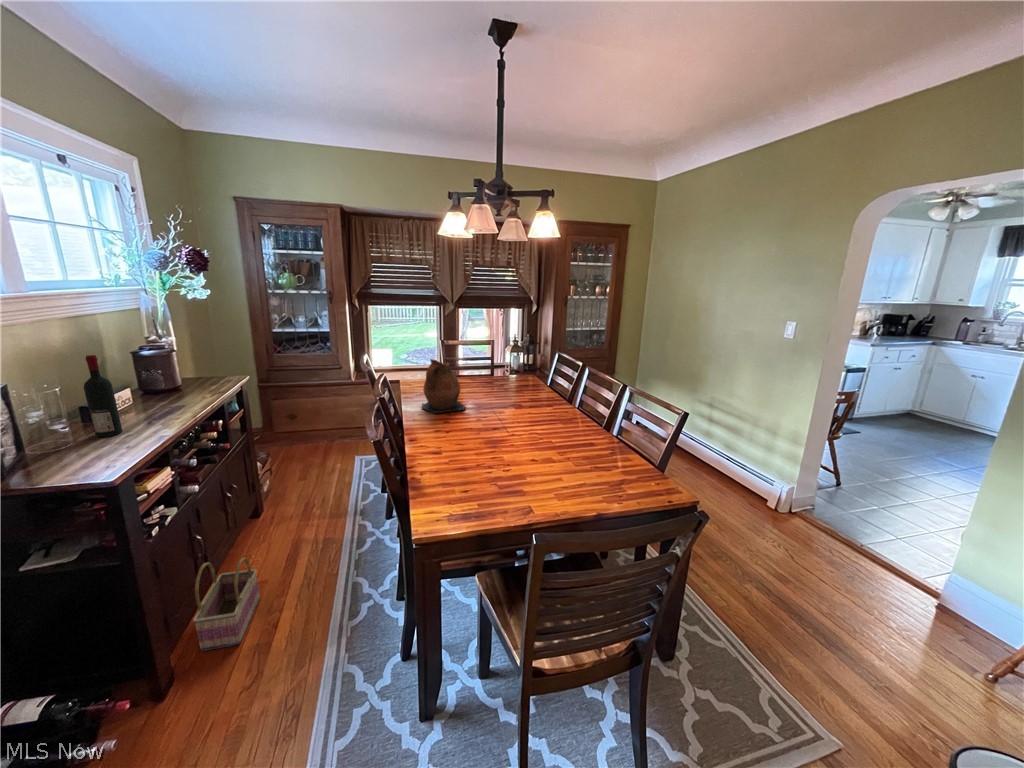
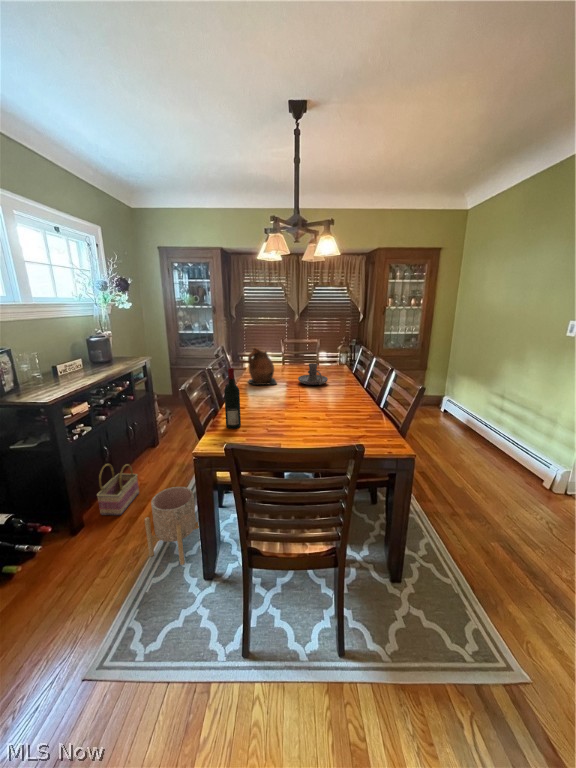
wine bottle: present [84,355,122,437] -> present [224,368,241,429]
candle holder: none [493,378,533,408] -> present [298,363,328,385]
planter: none [308,584,395,708] -> present [145,487,199,565]

